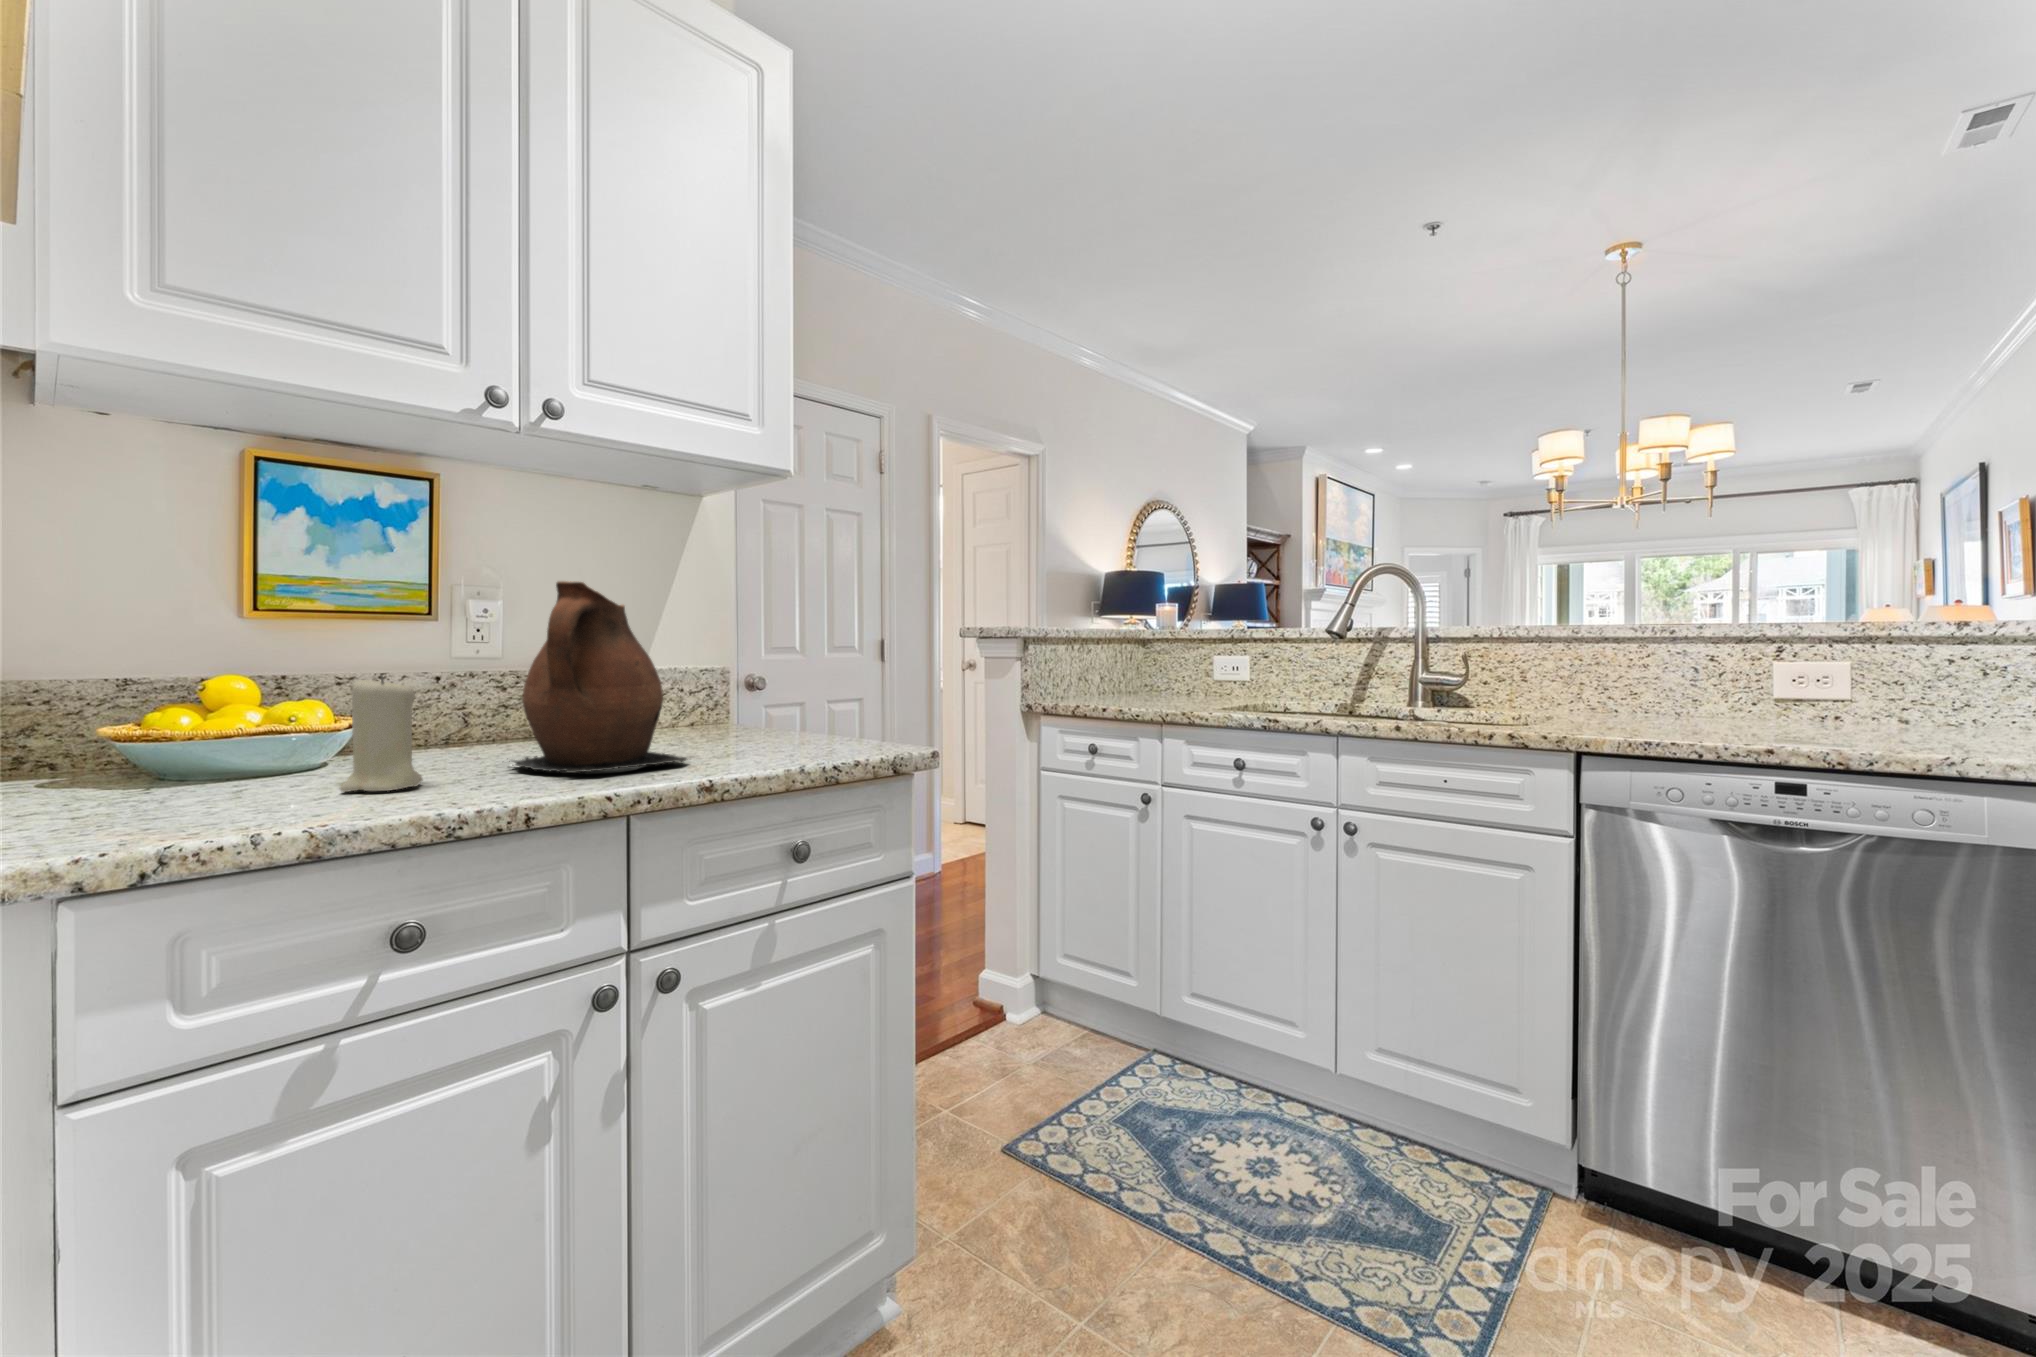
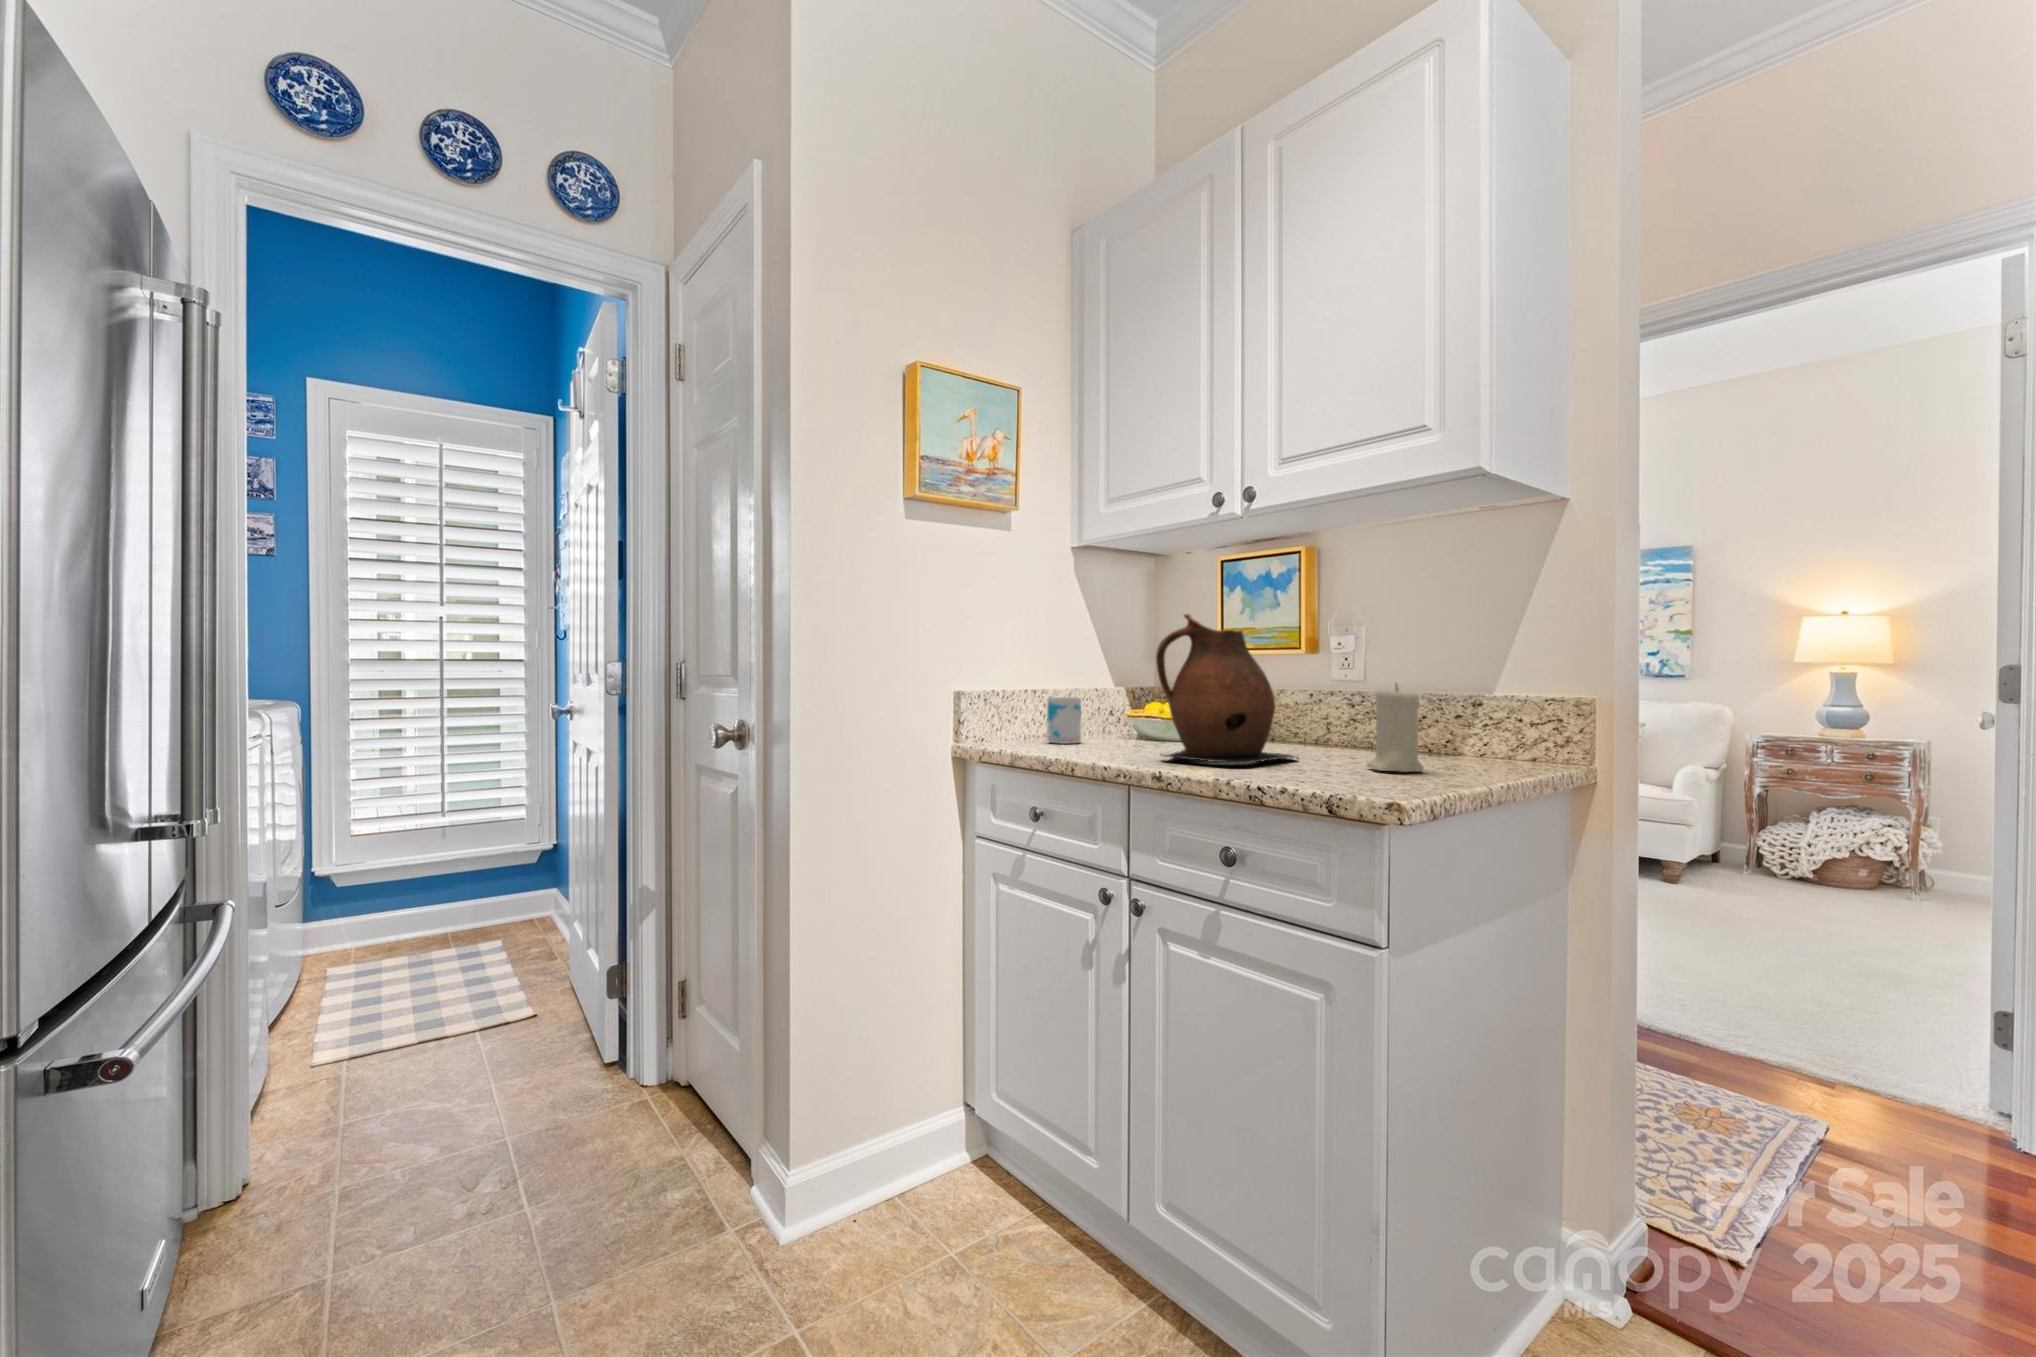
candle: present [340,674,423,792] -> present [1367,684,1424,772]
mug: none [78,712,206,811] -> present [1047,697,1081,744]

